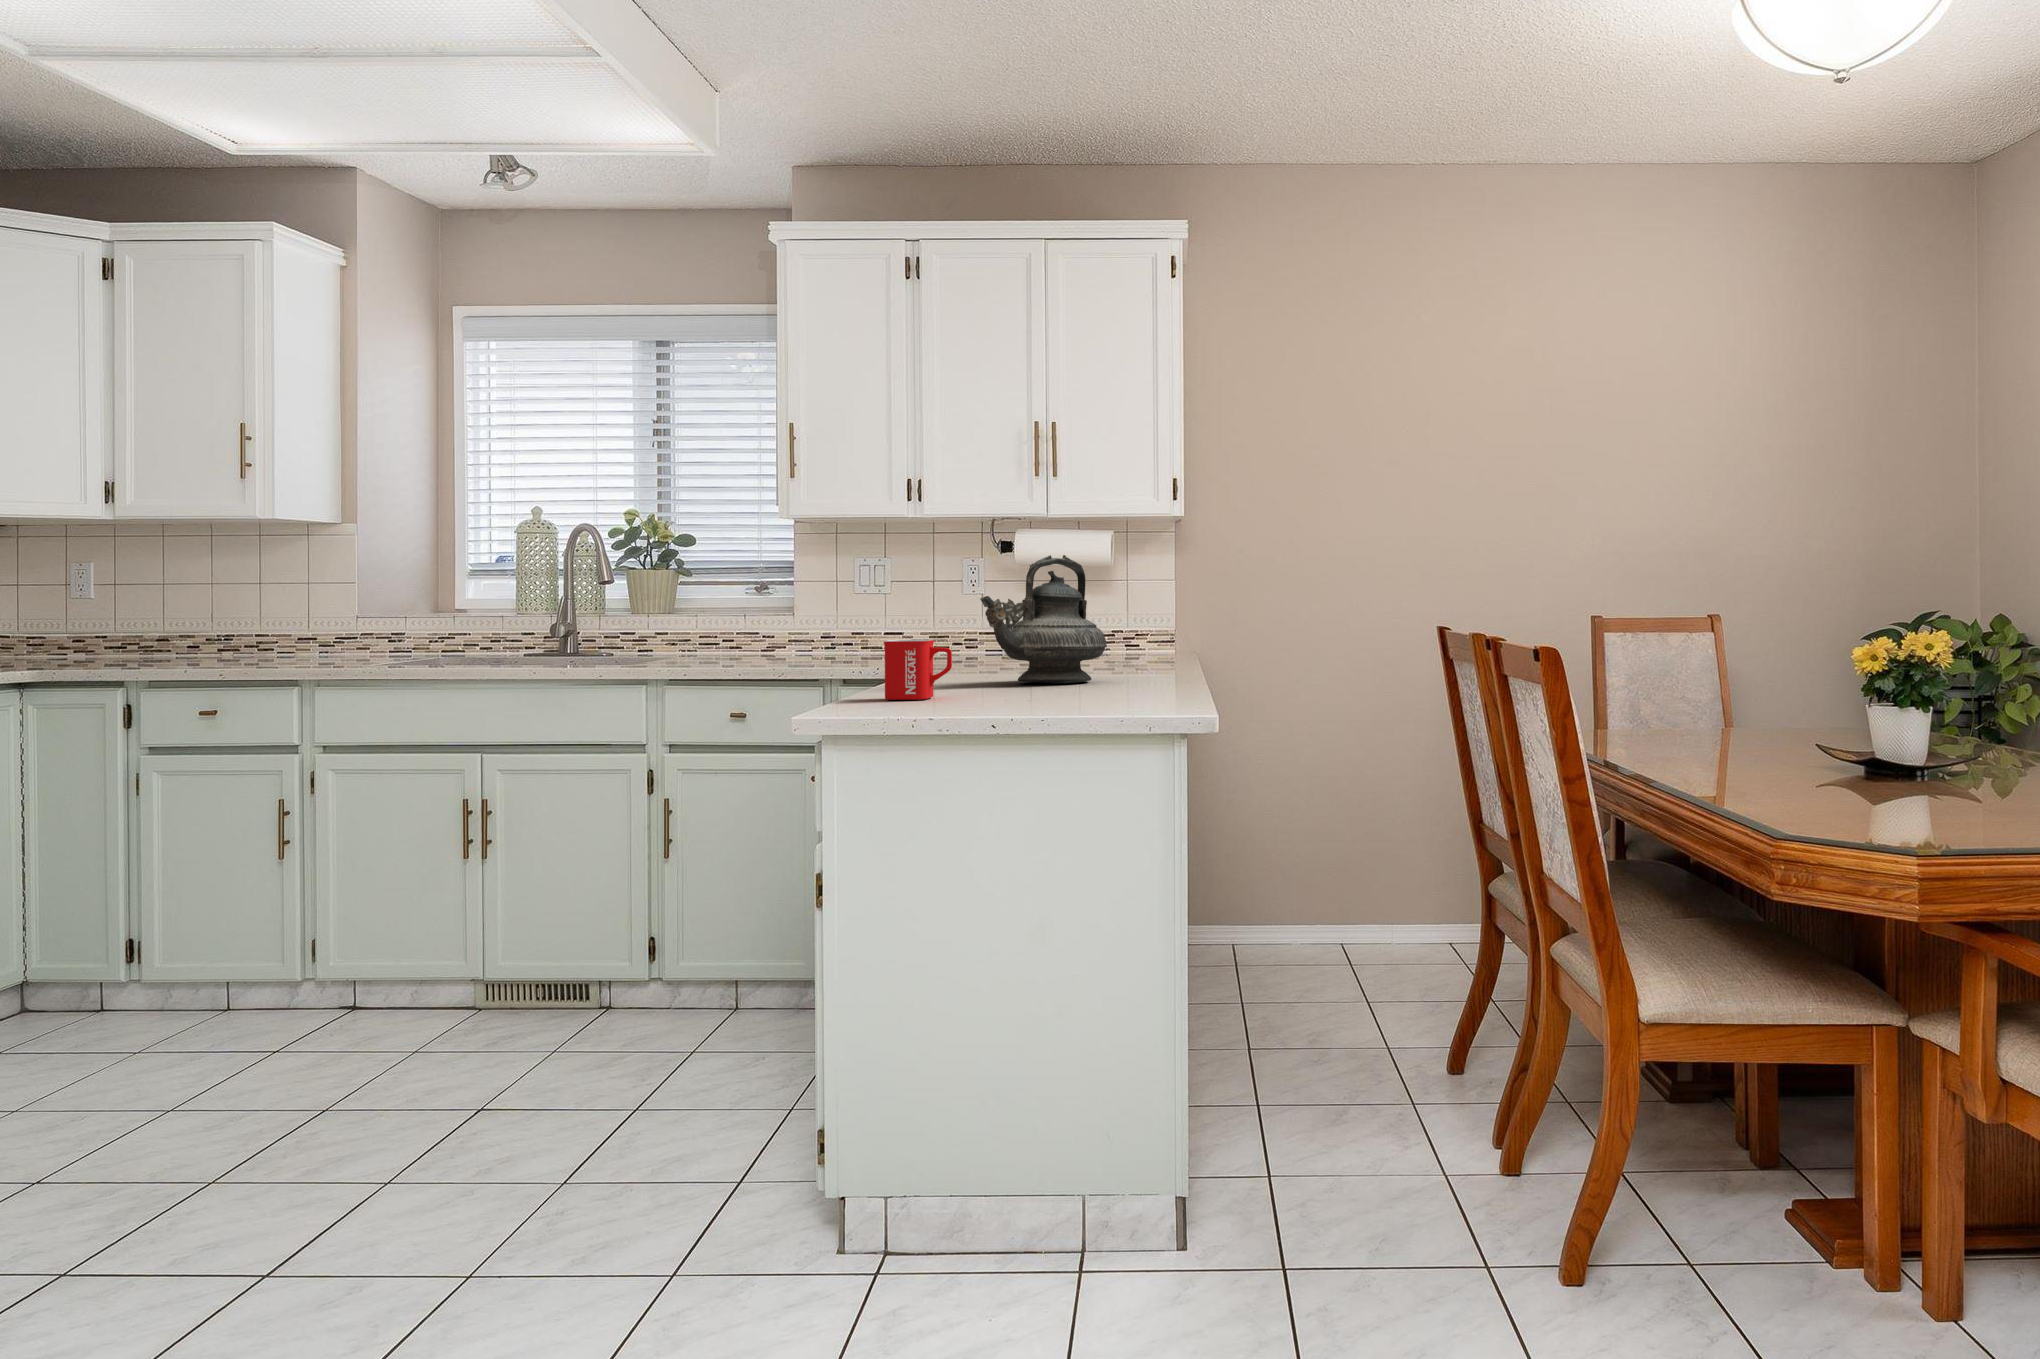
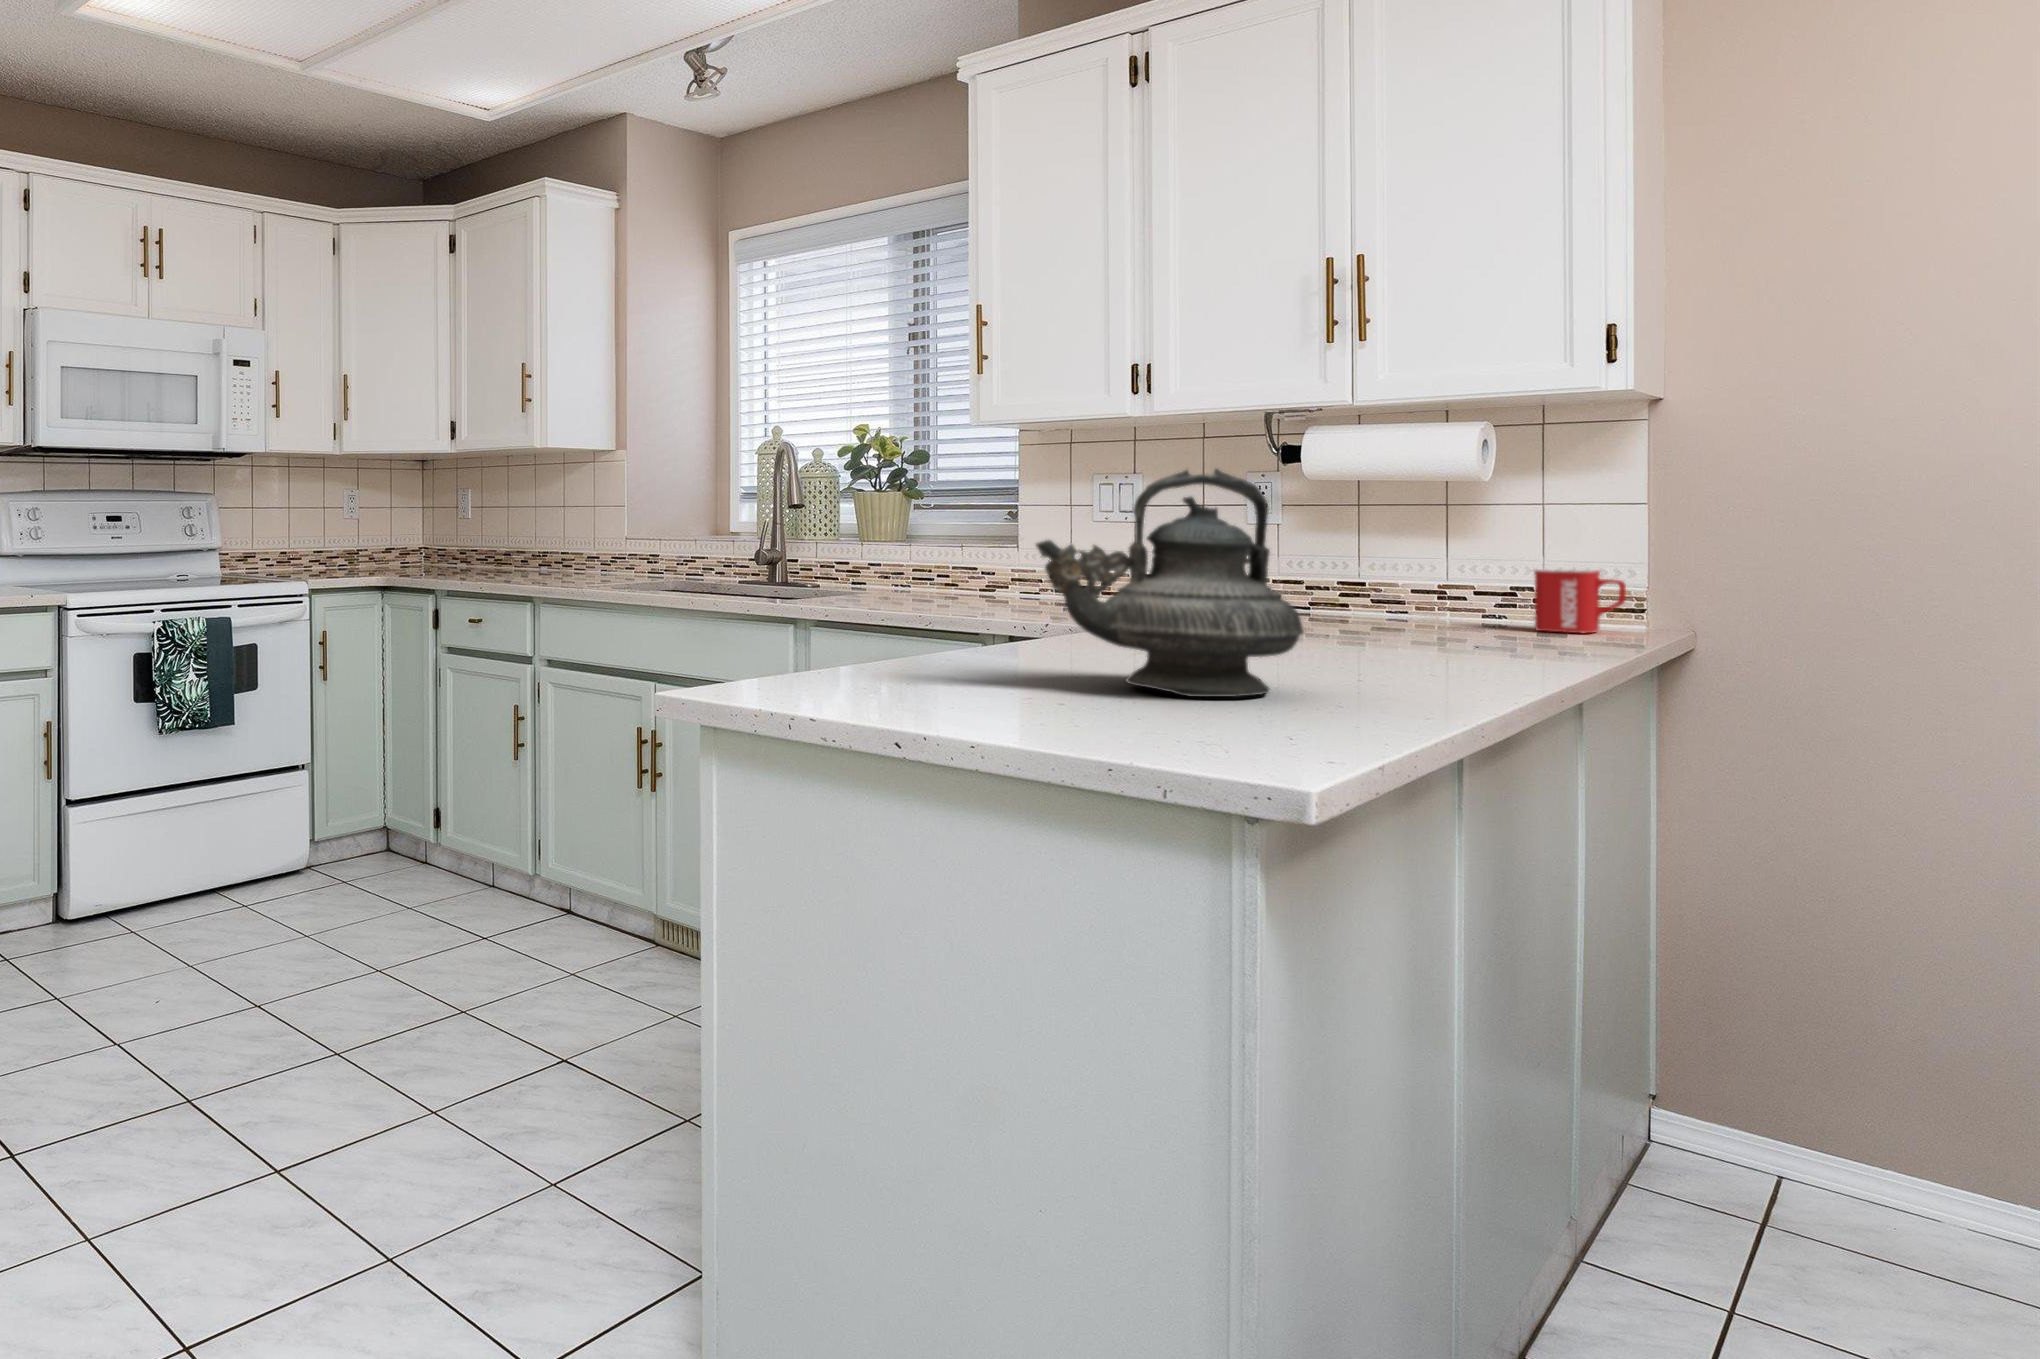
mug: present [883,639,952,700] -> present [1534,569,1626,633]

